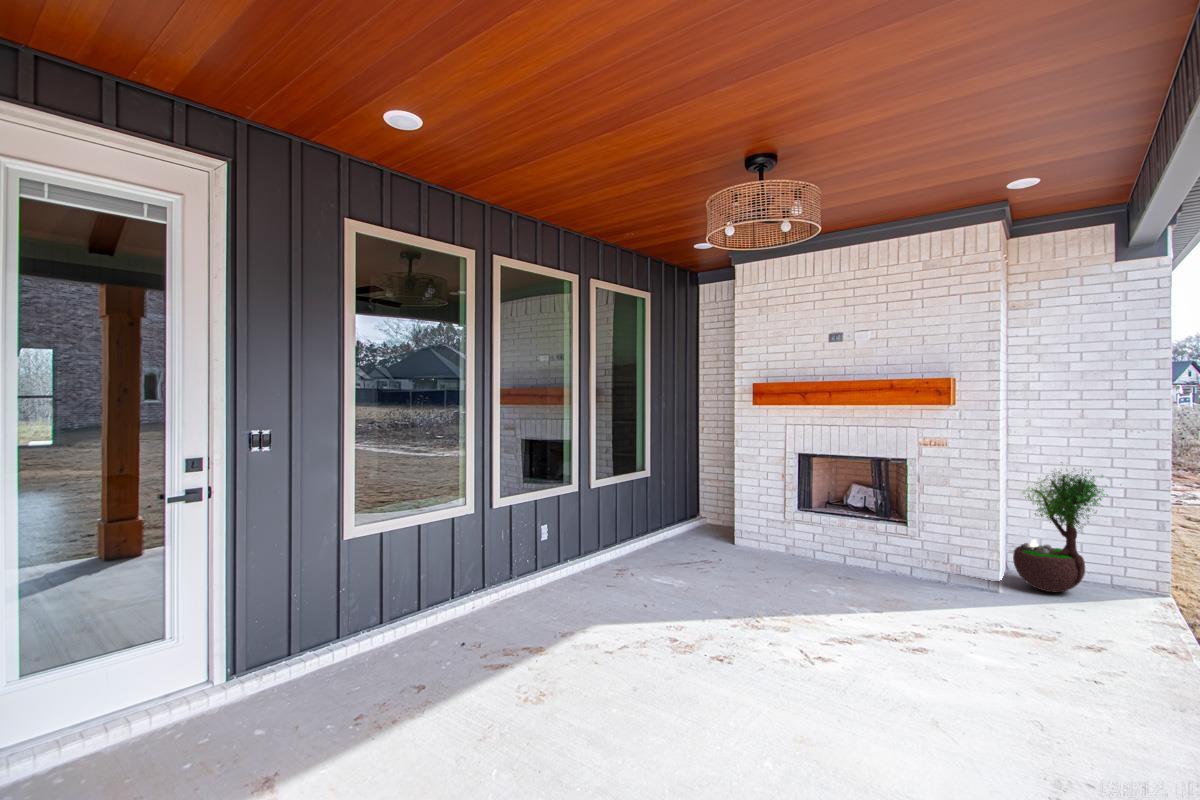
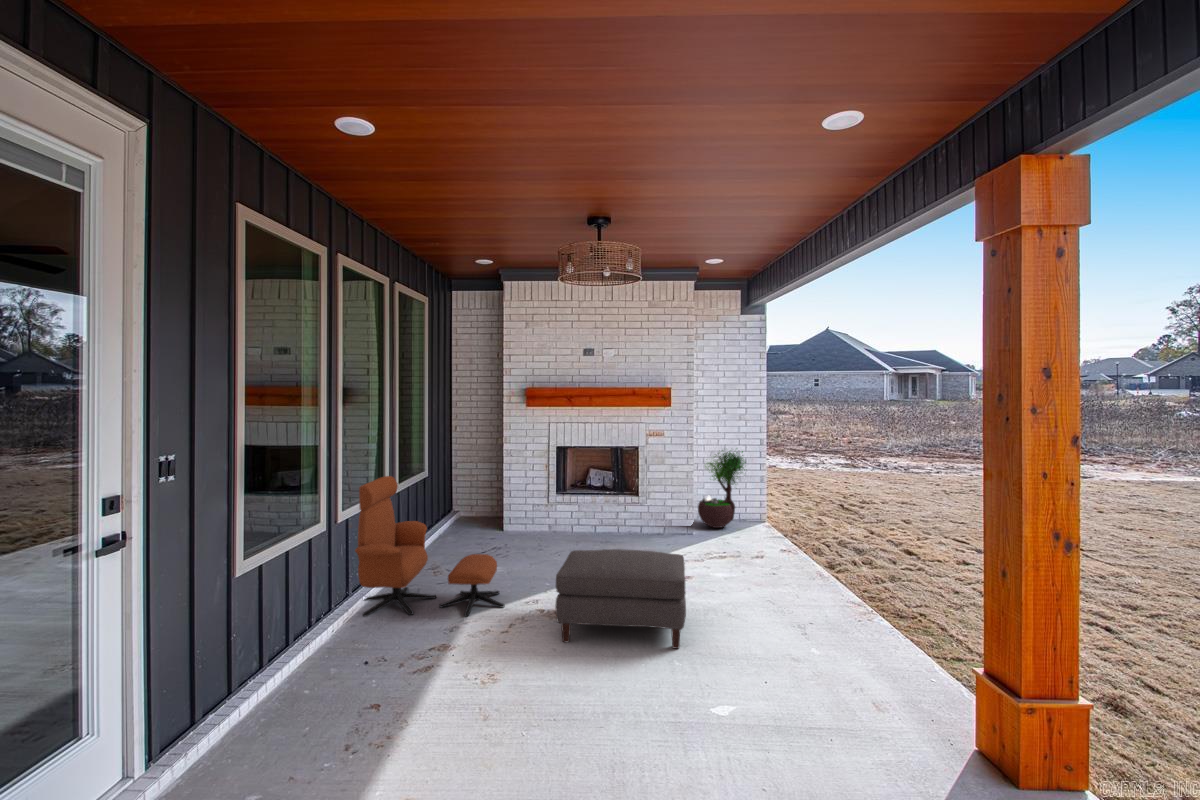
lounge chair: none [503,466,653,626] -> present [355,476,505,616]
ottoman: none [649,574,856,748] -> present [555,549,686,649]

